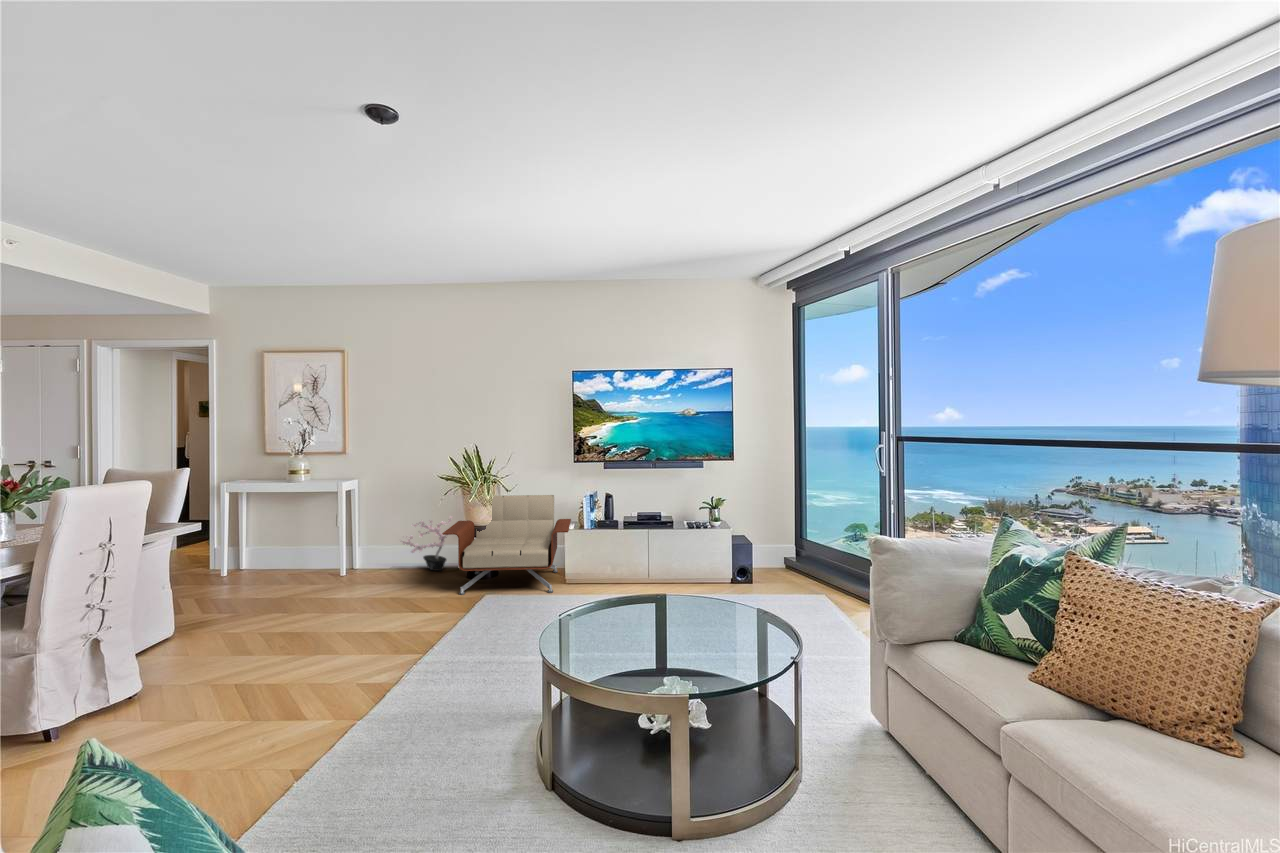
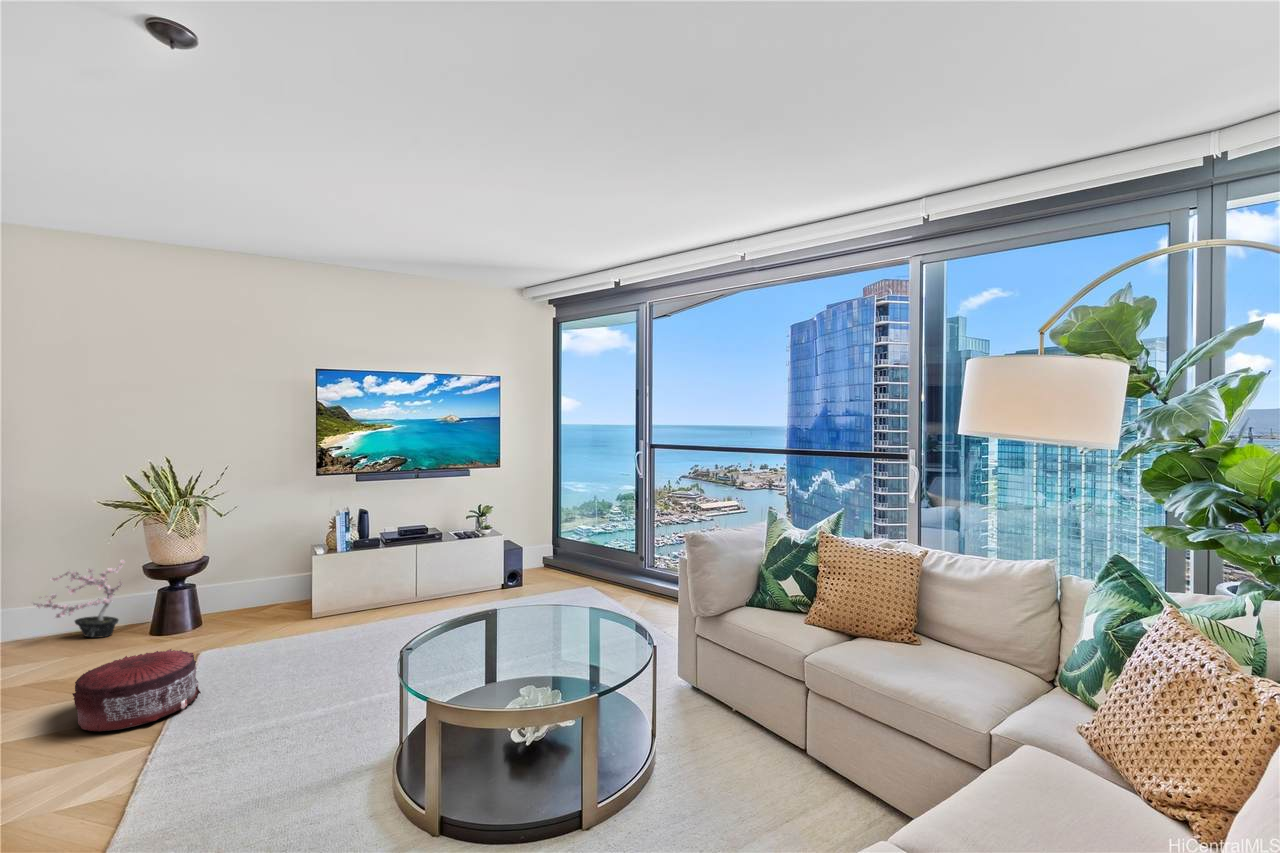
armchair: present [442,495,571,595] -> none [137,519,324,661]
pouf: none [383,585,462,639] -> present [73,649,201,732]

